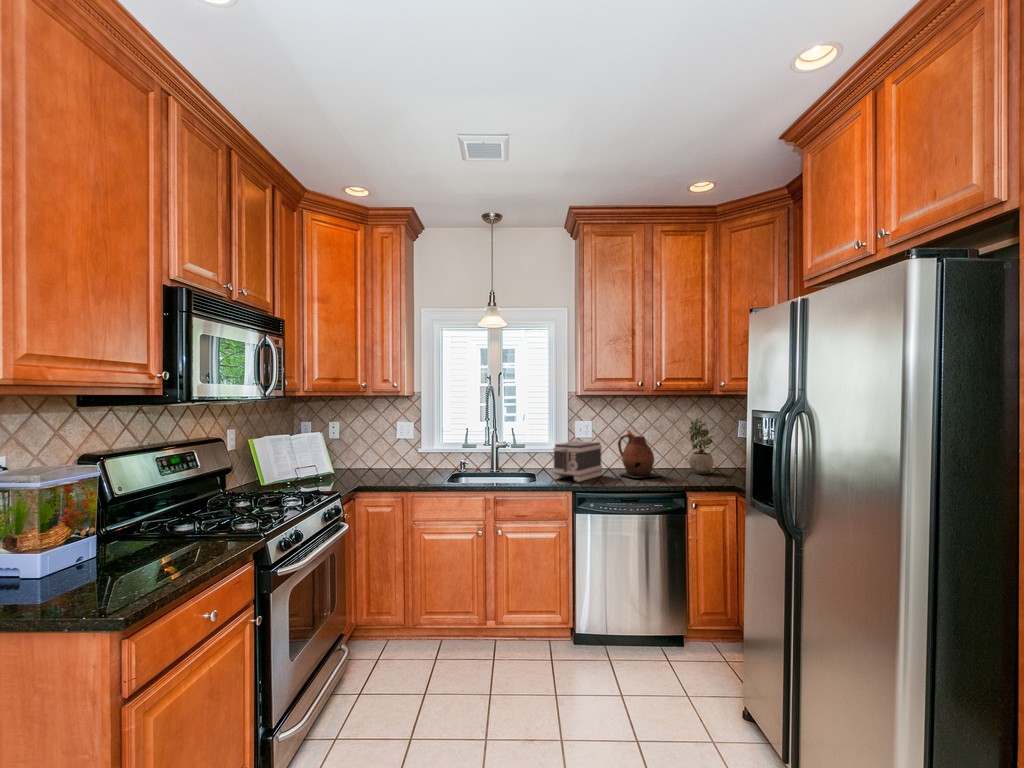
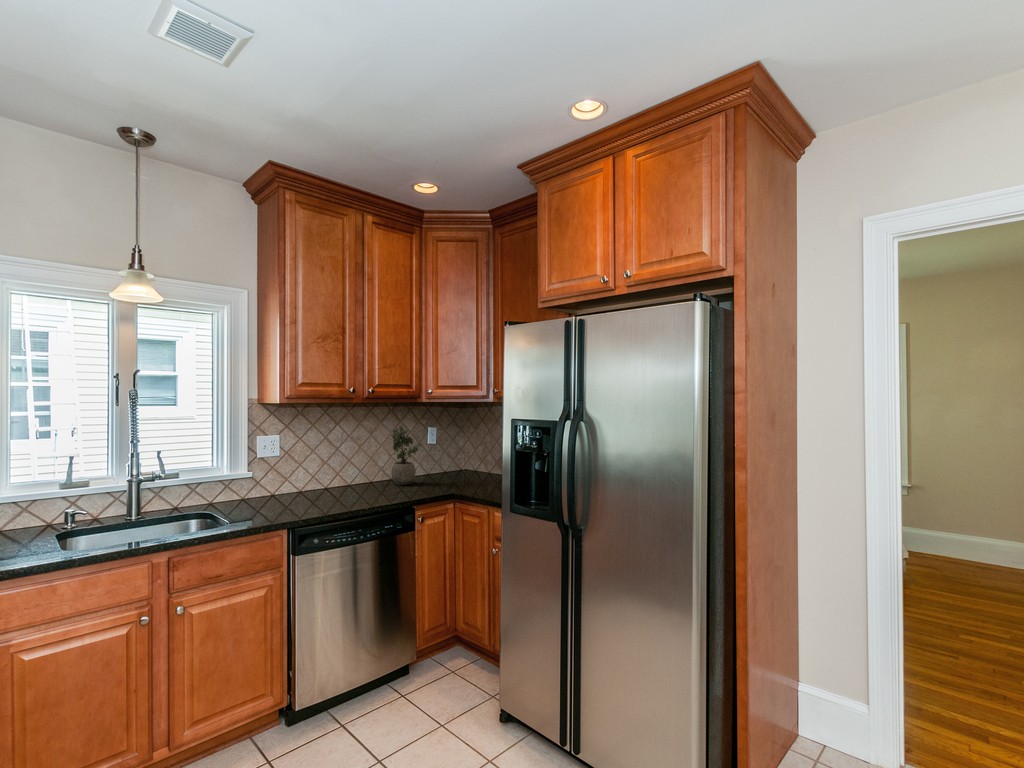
ceramic pitcher: present [618,430,662,478] -> none [321,443,374,500]
toaster: present [553,441,602,482] -> none [248,461,304,516]

